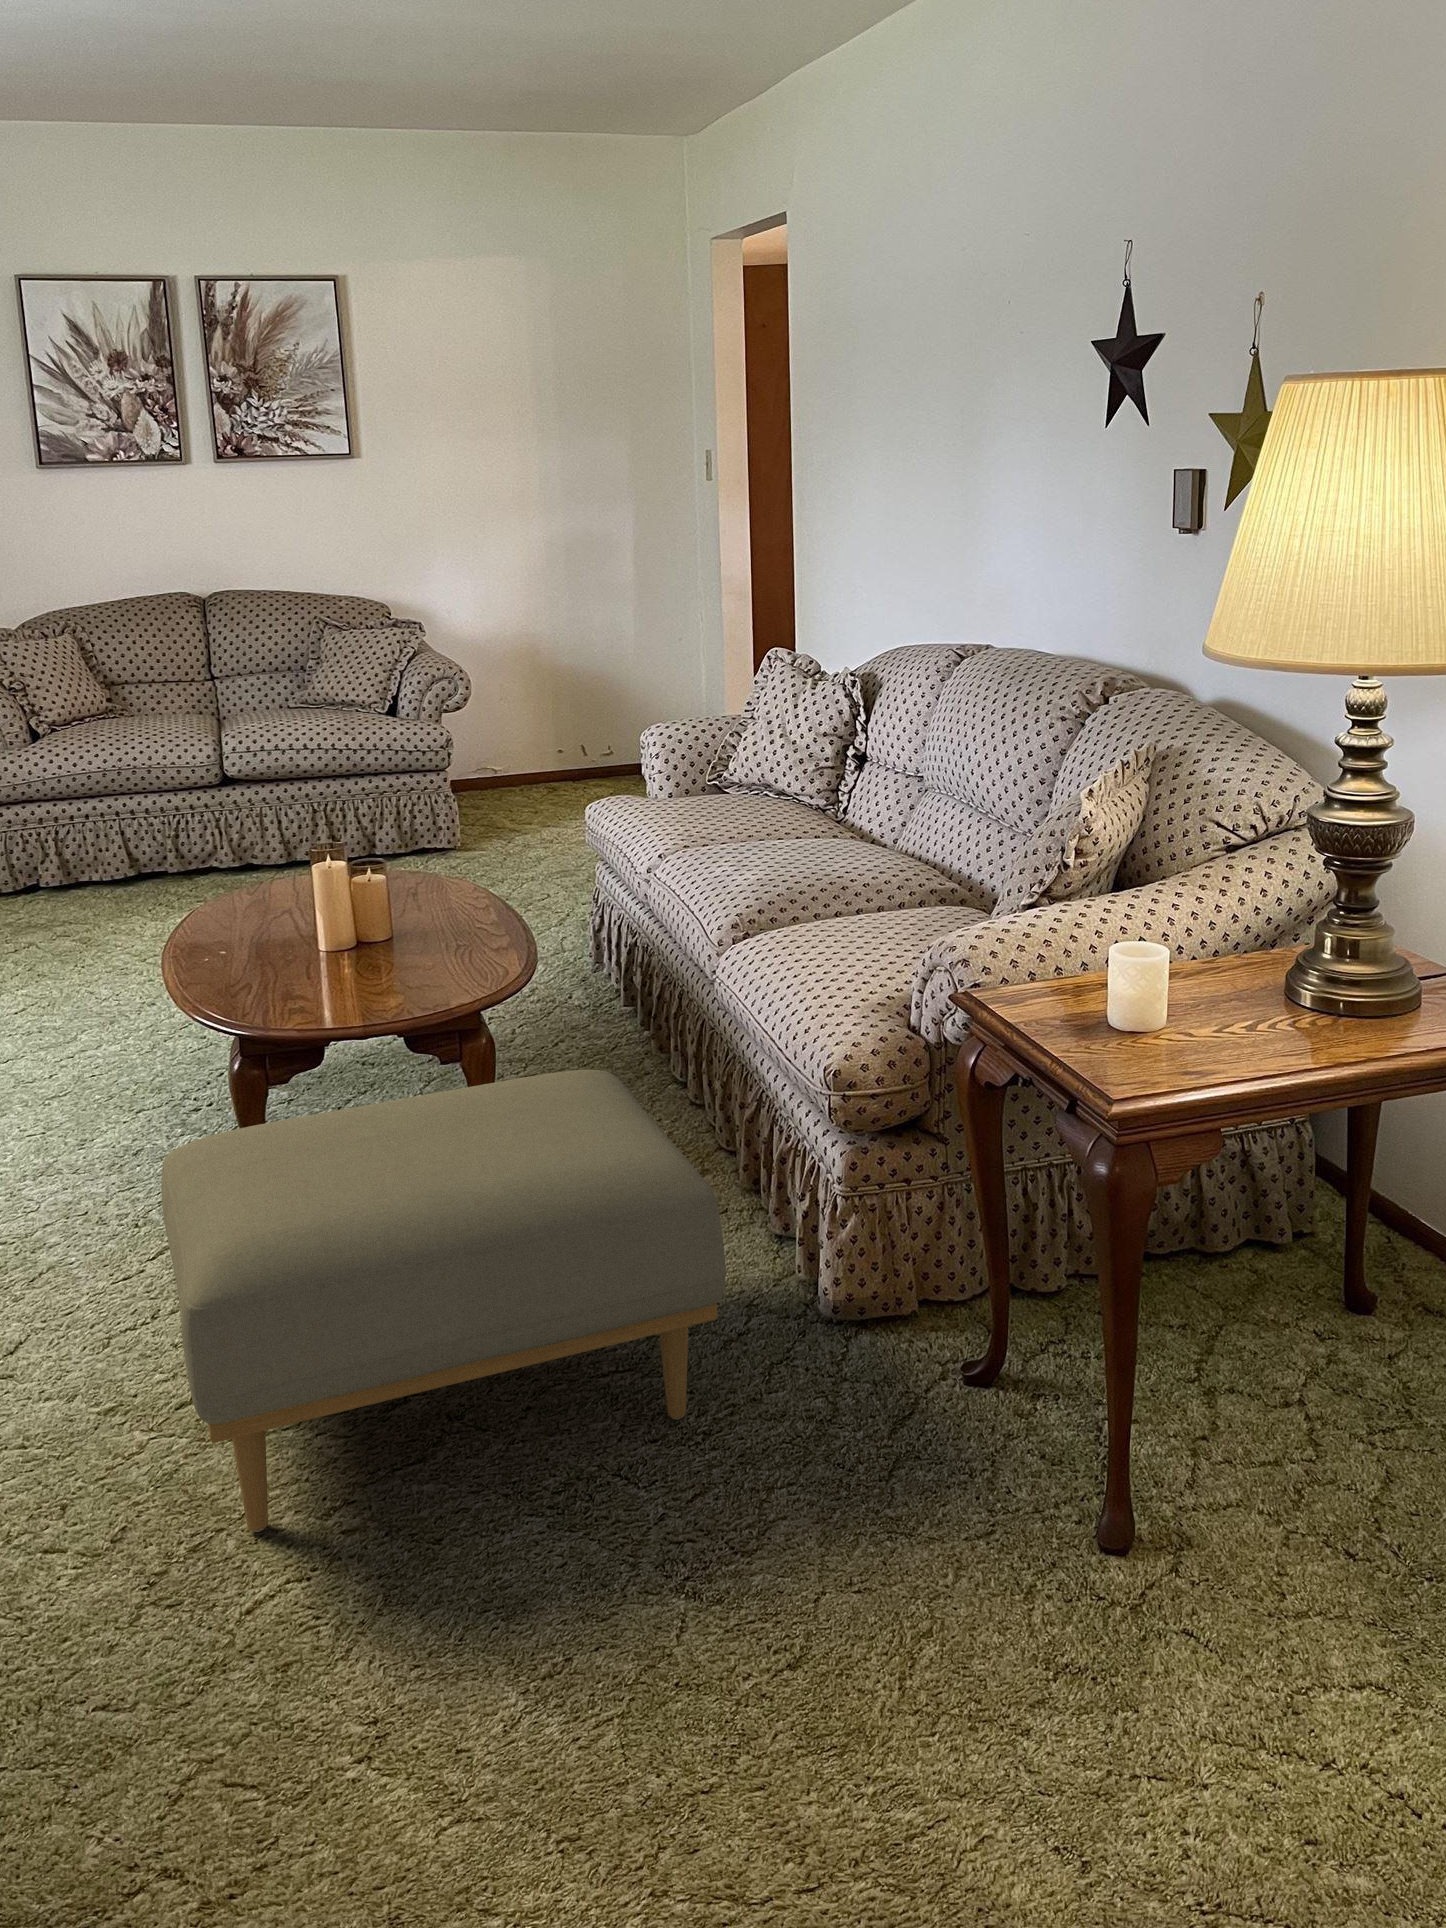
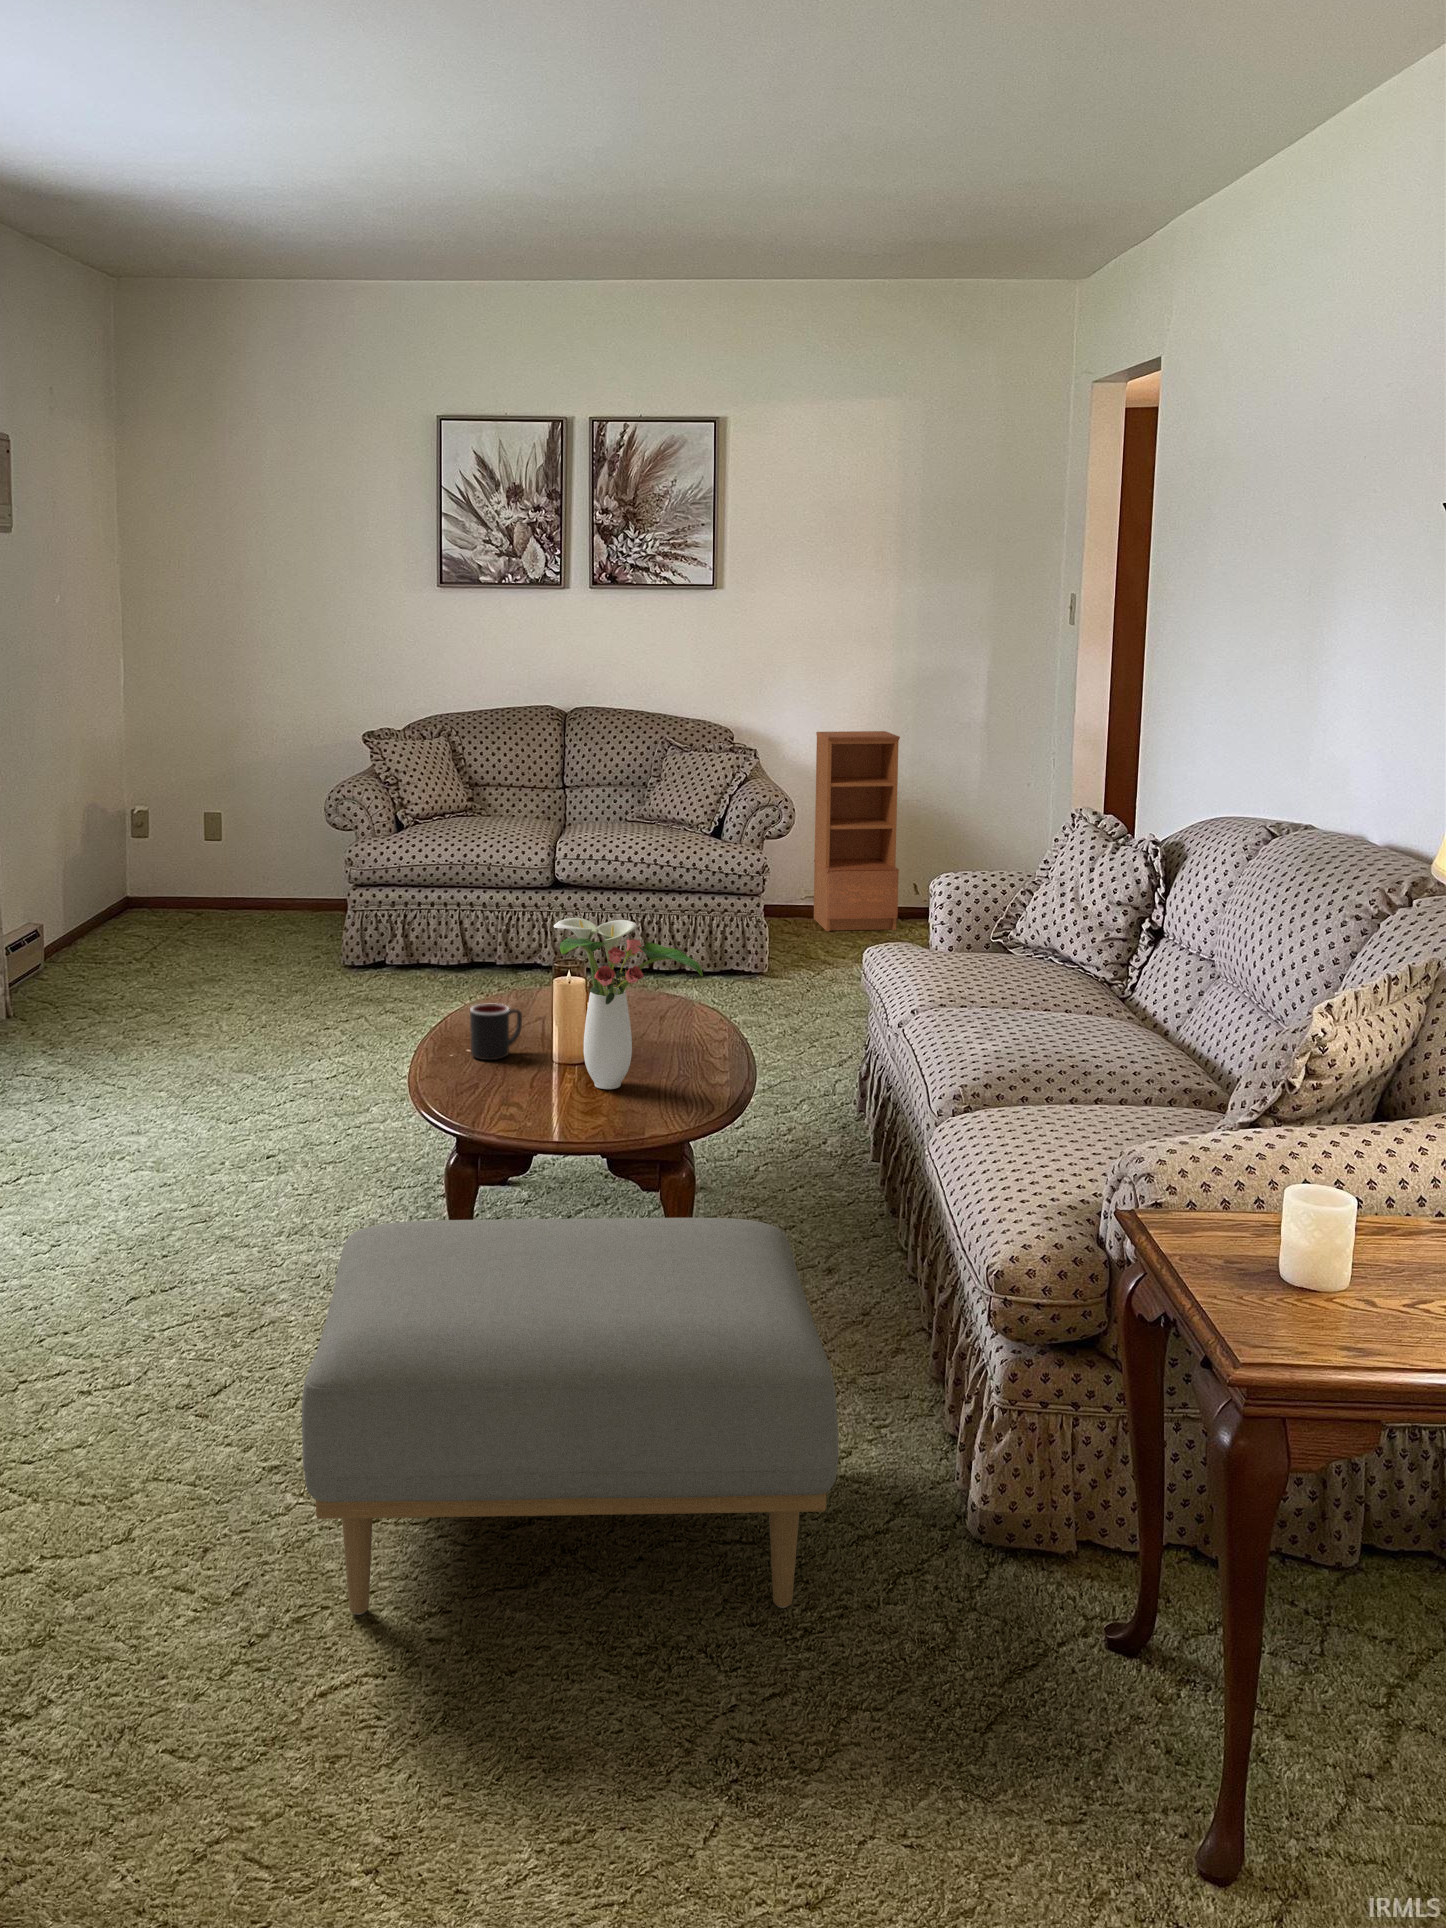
bookcase: none [476,596,575,802] -> present [814,731,900,931]
flower arrangement: none [313,796,479,972] -> present [554,918,703,1089]
mug: none [217,901,274,962] -> present [470,1004,522,1060]

